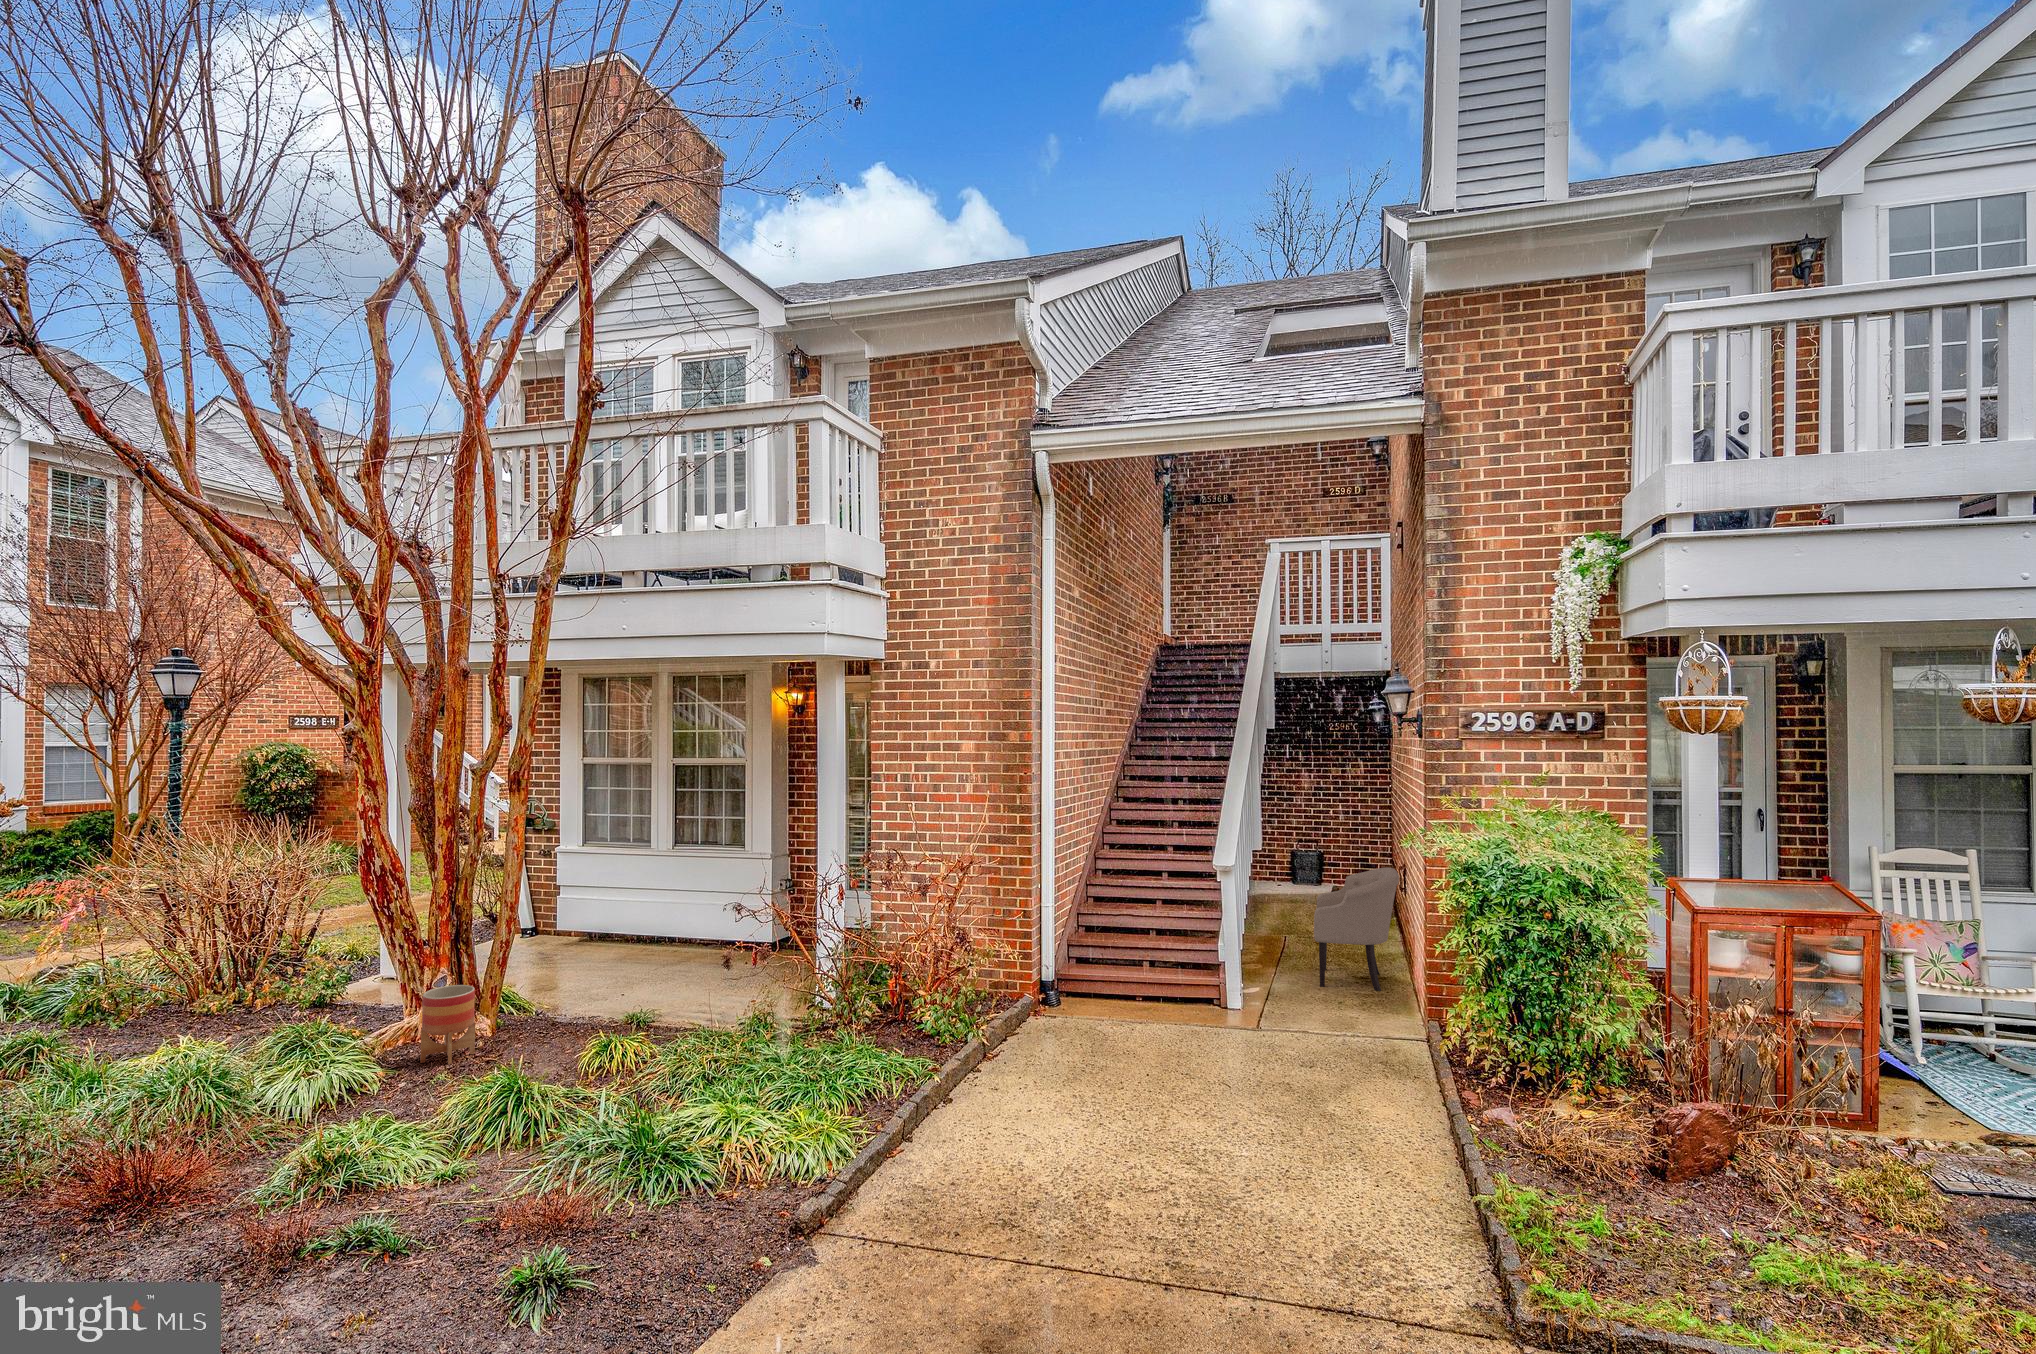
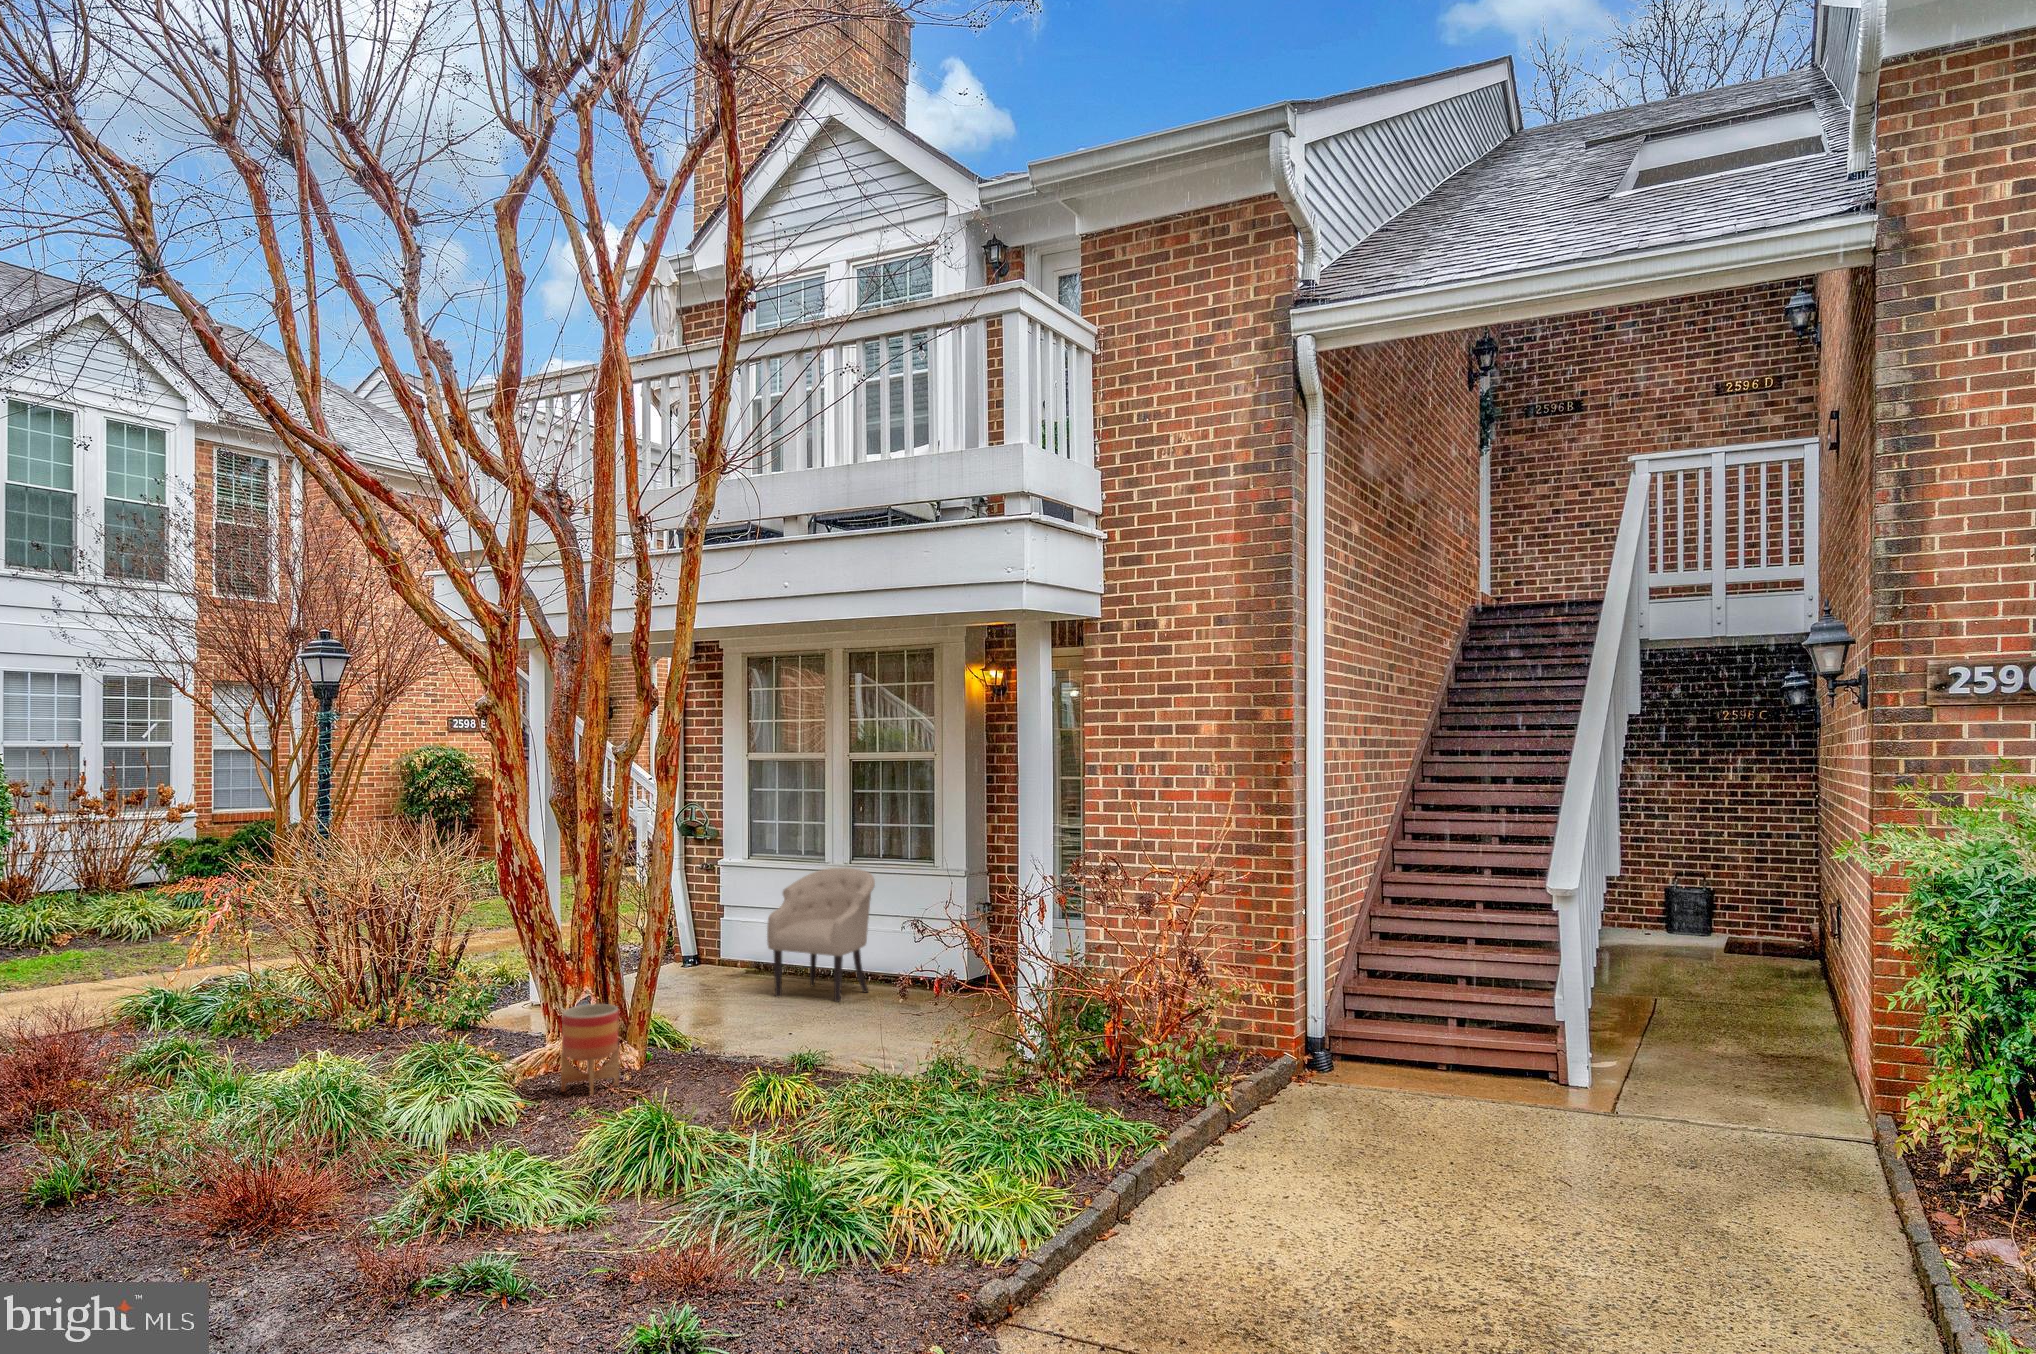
chair: present [1314,867,1399,991] -> present [767,868,875,1002]

